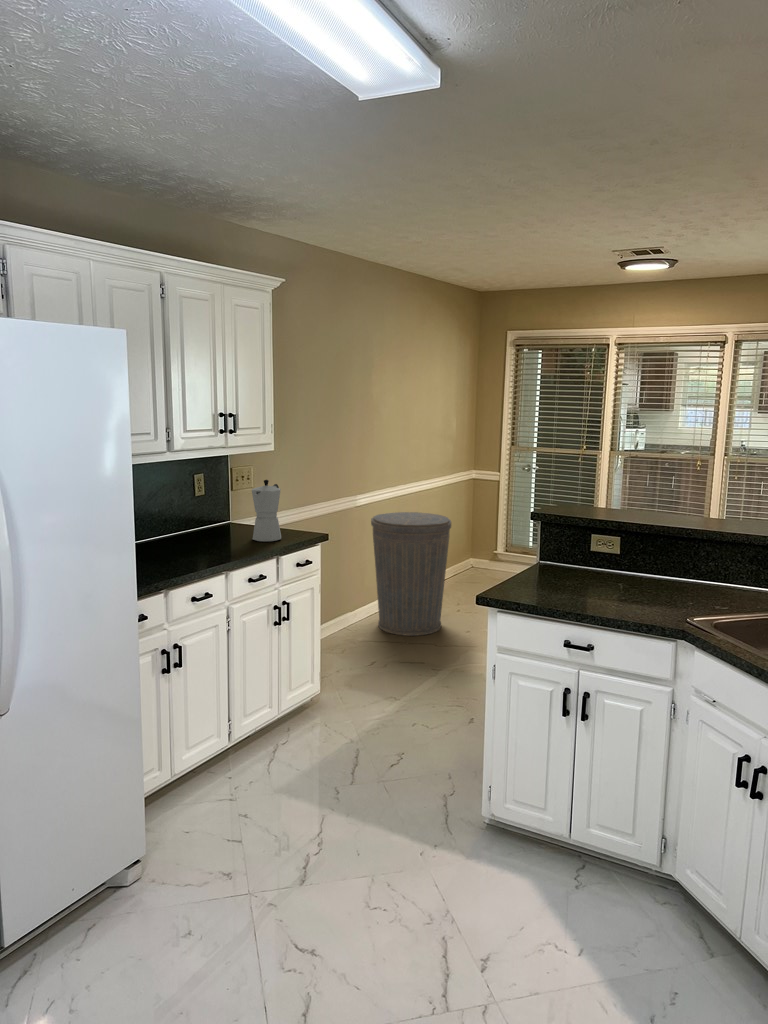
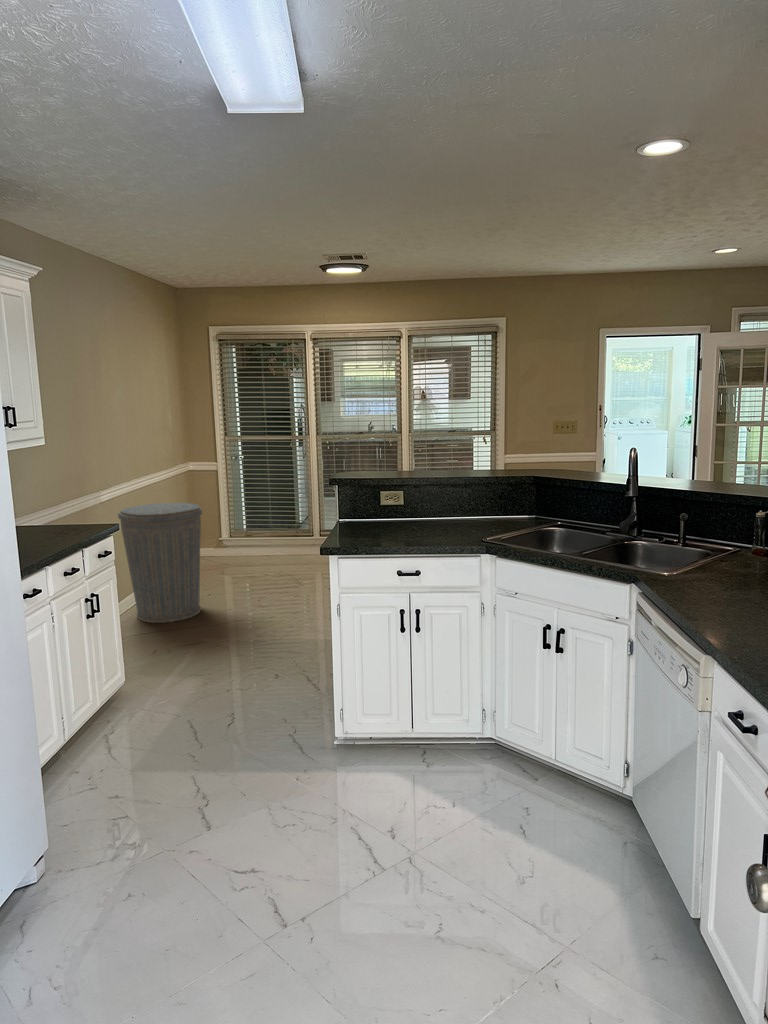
moka pot: present [252,480,281,542] -> none [40,473,78,537]

